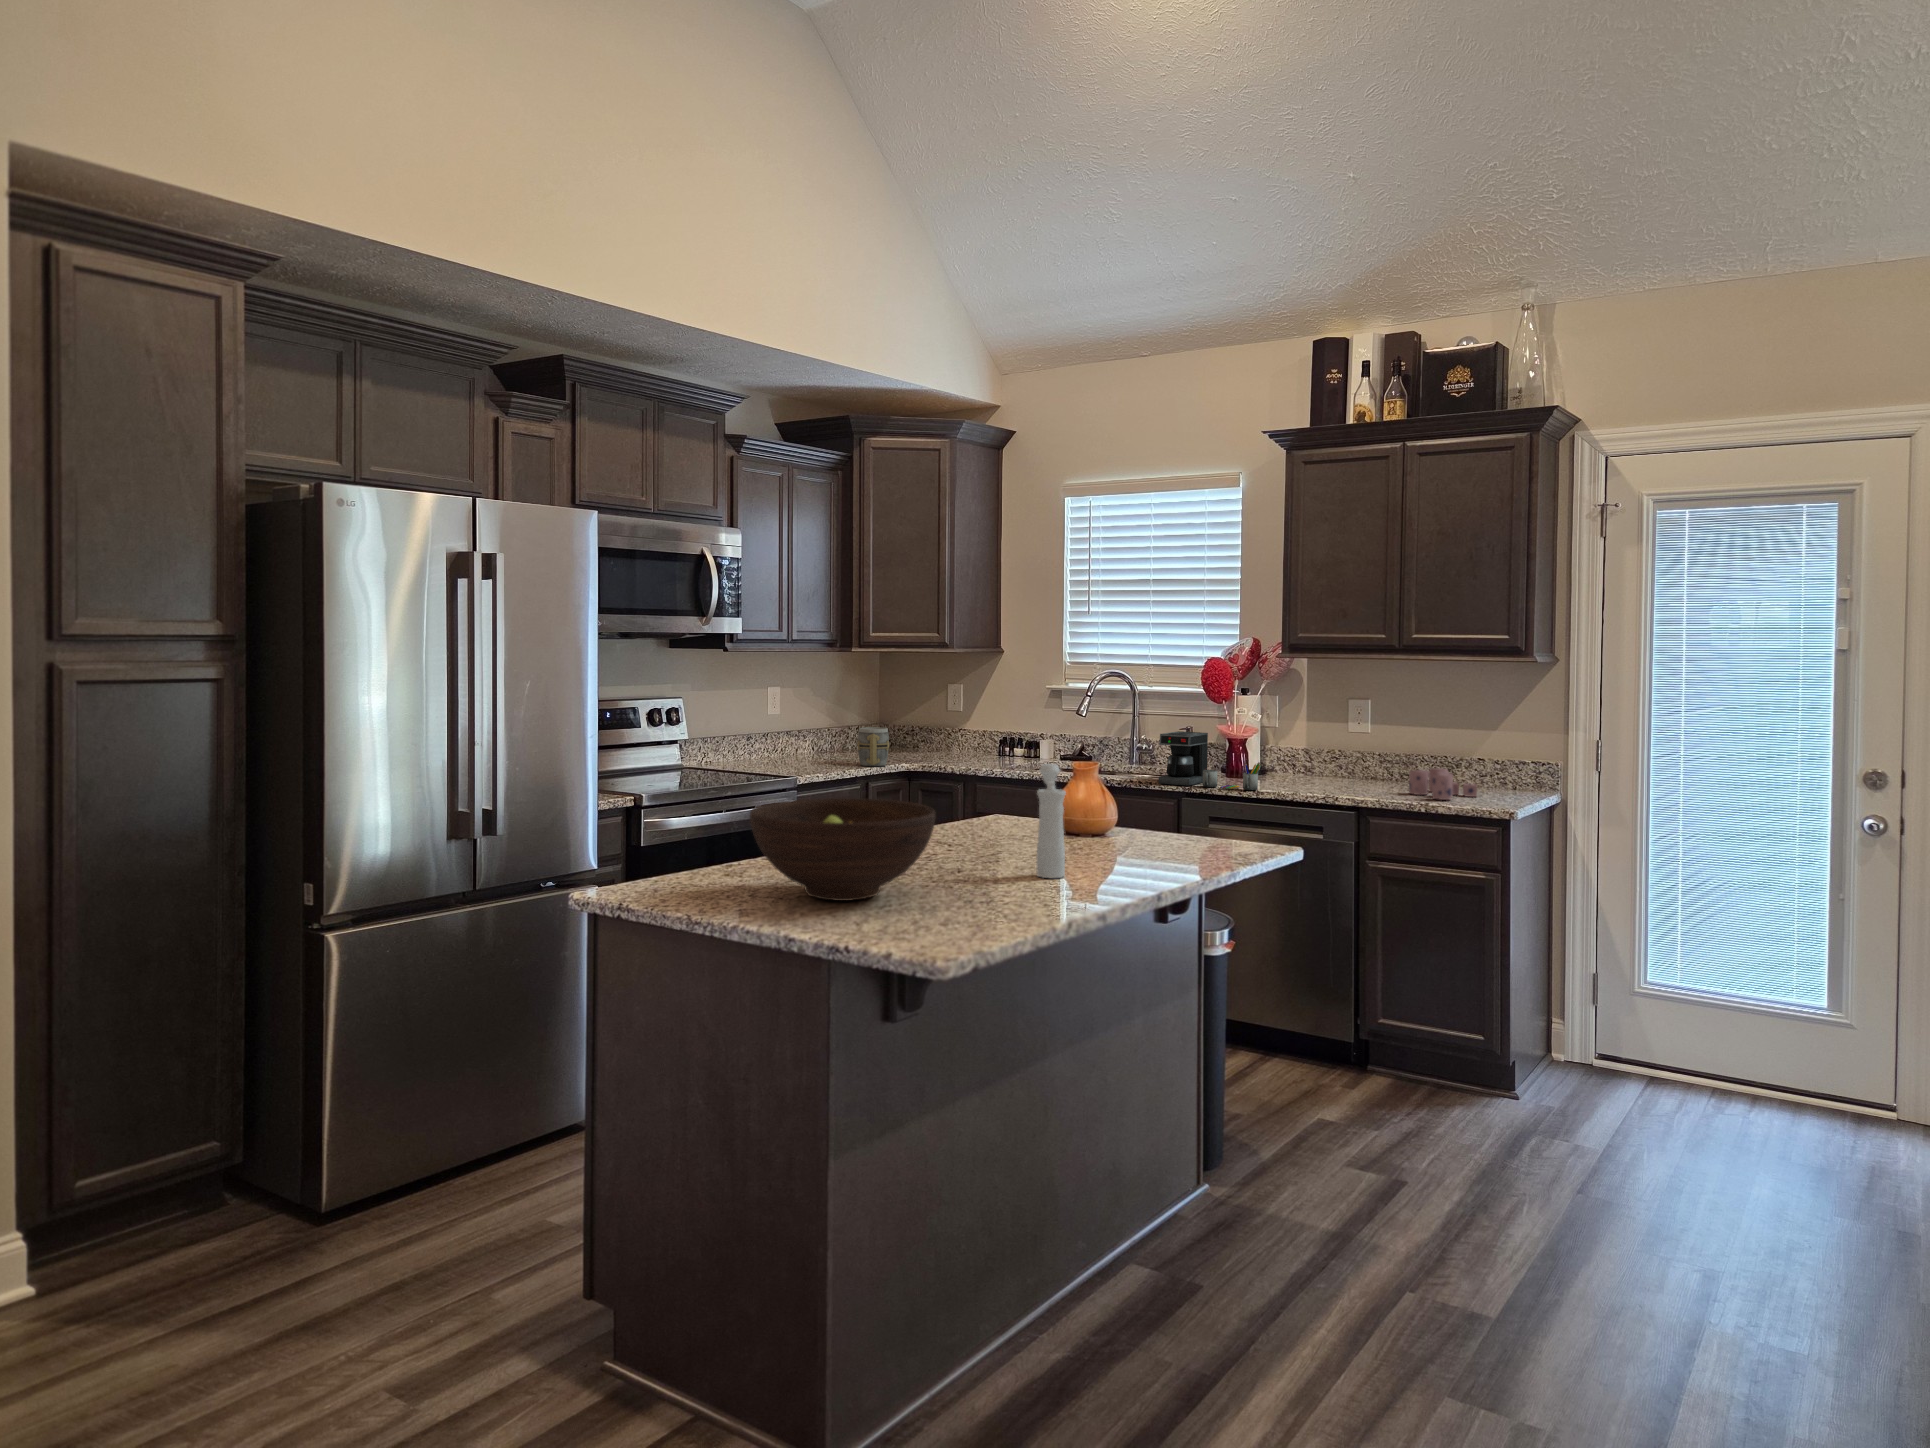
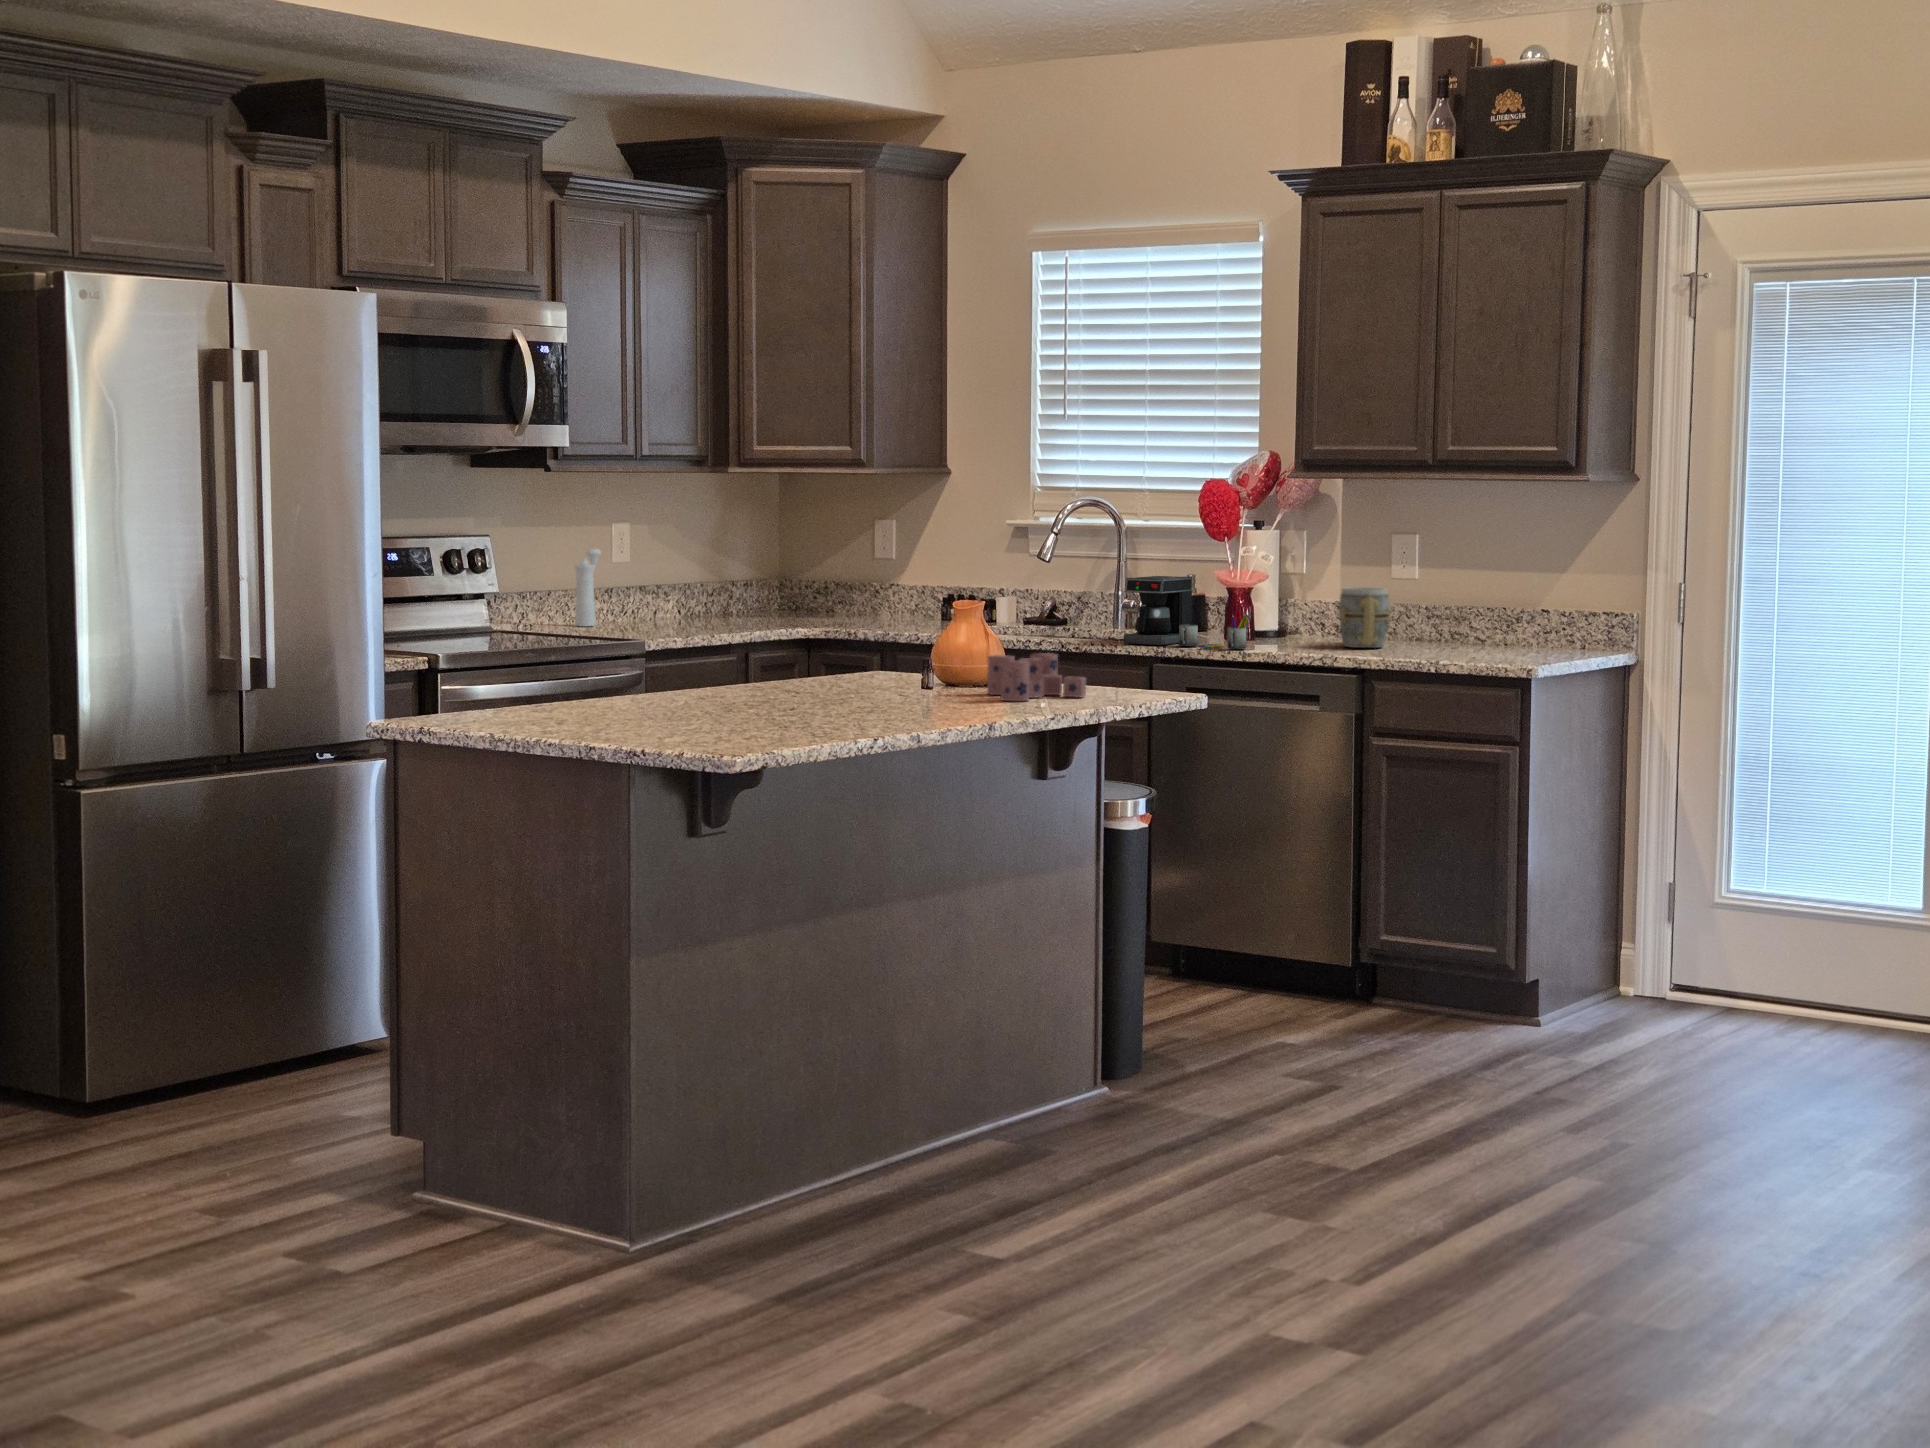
mug: present [857,727,890,767] -> present [1339,587,1390,648]
pepper mill: present [1036,764,1066,878] -> present [575,549,601,626]
candle: present [1409,768,1477,800] -> present [987,653,1086,701]
fruit bowl: present [750,798,936,901] -> none [555,624,756,725]

